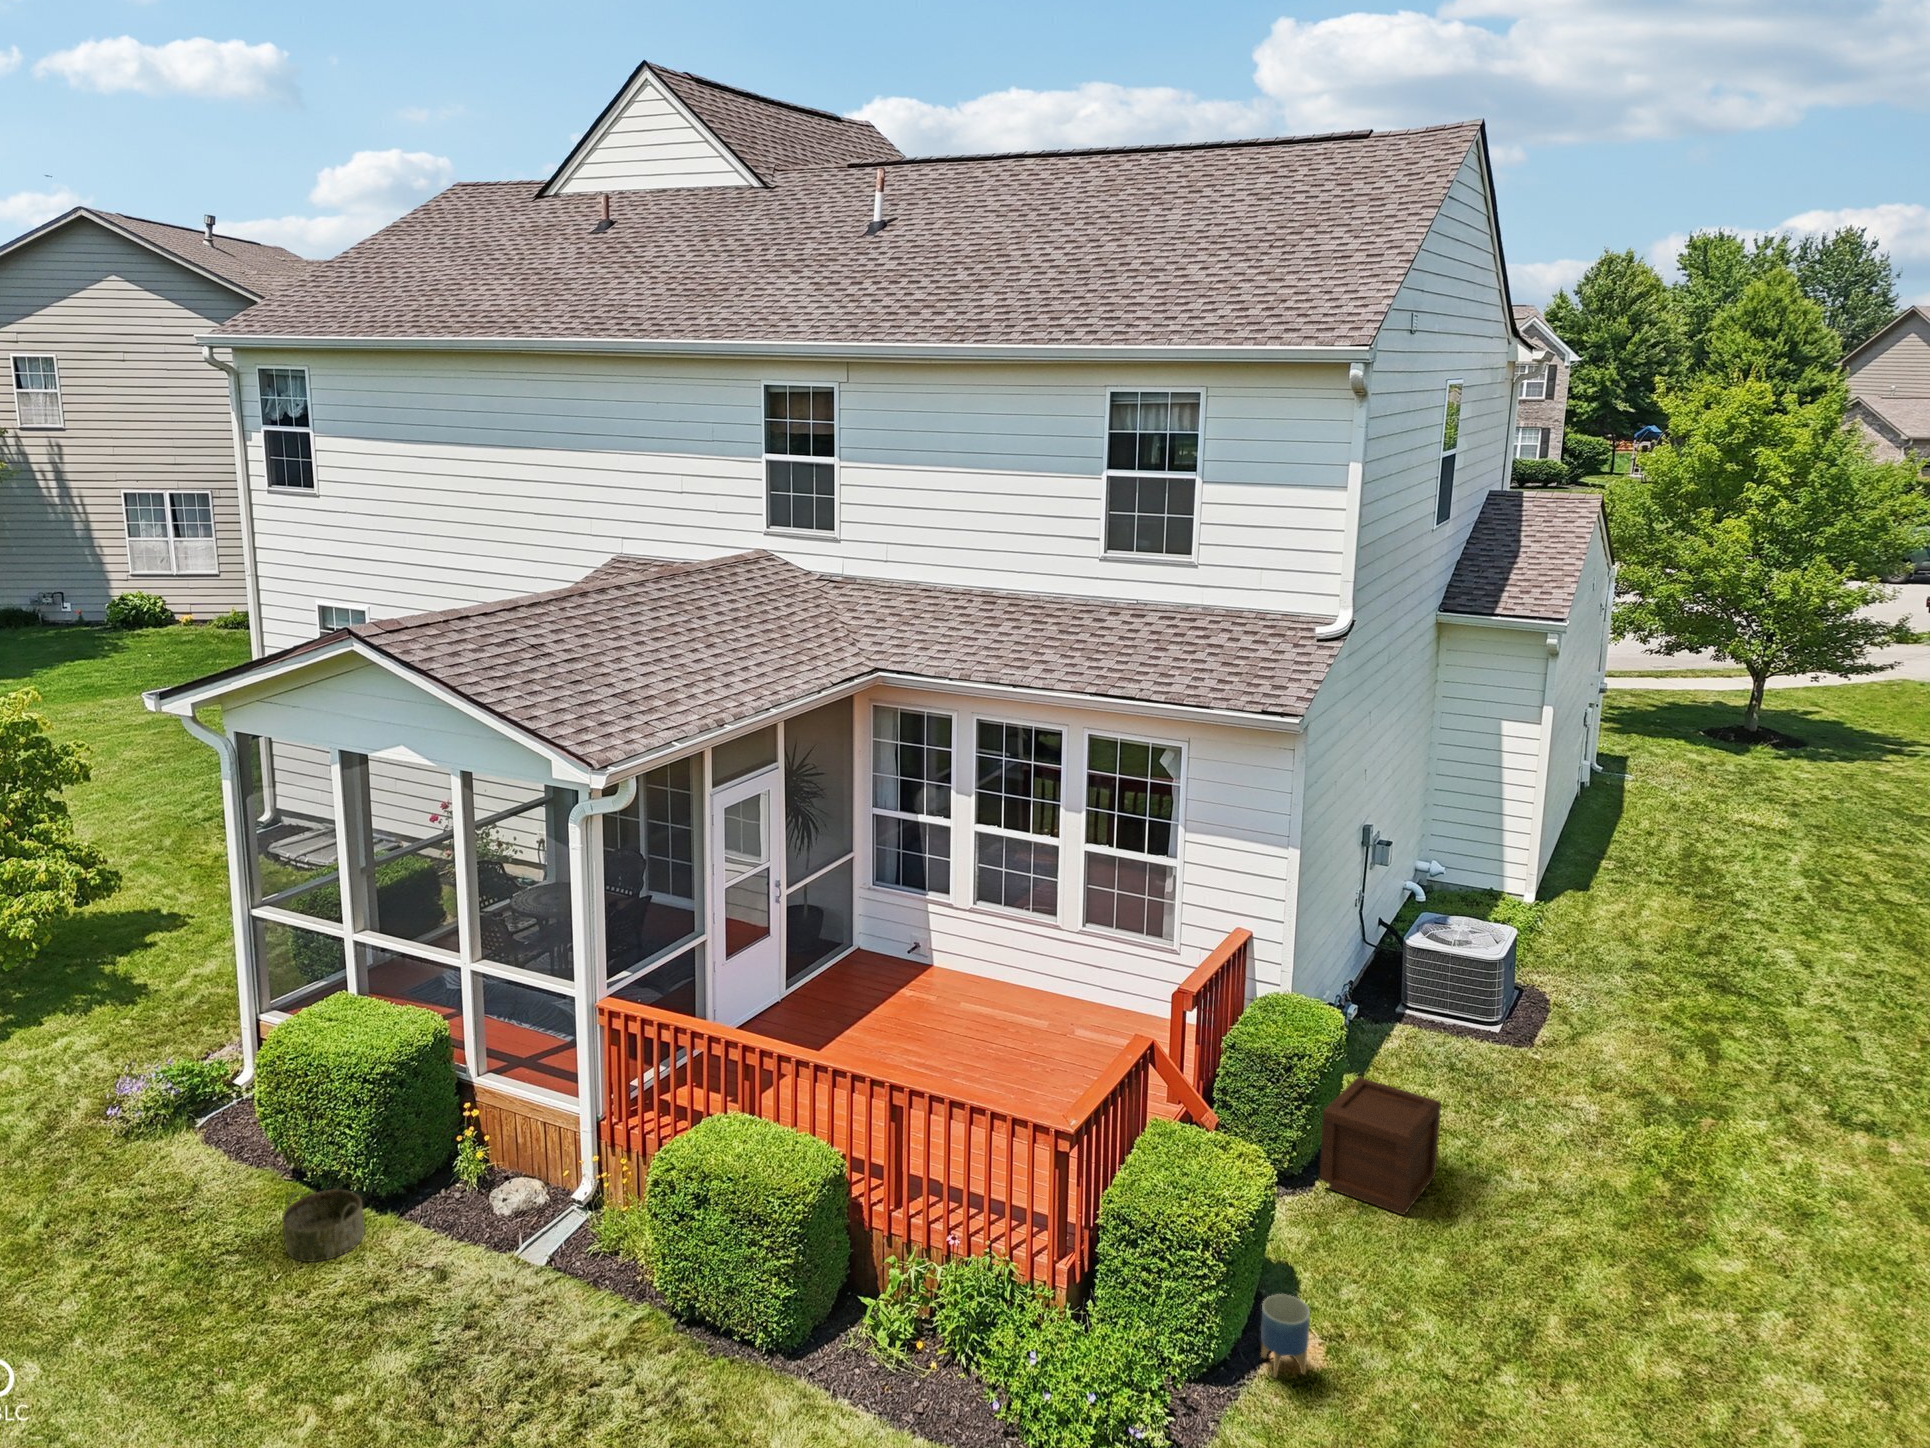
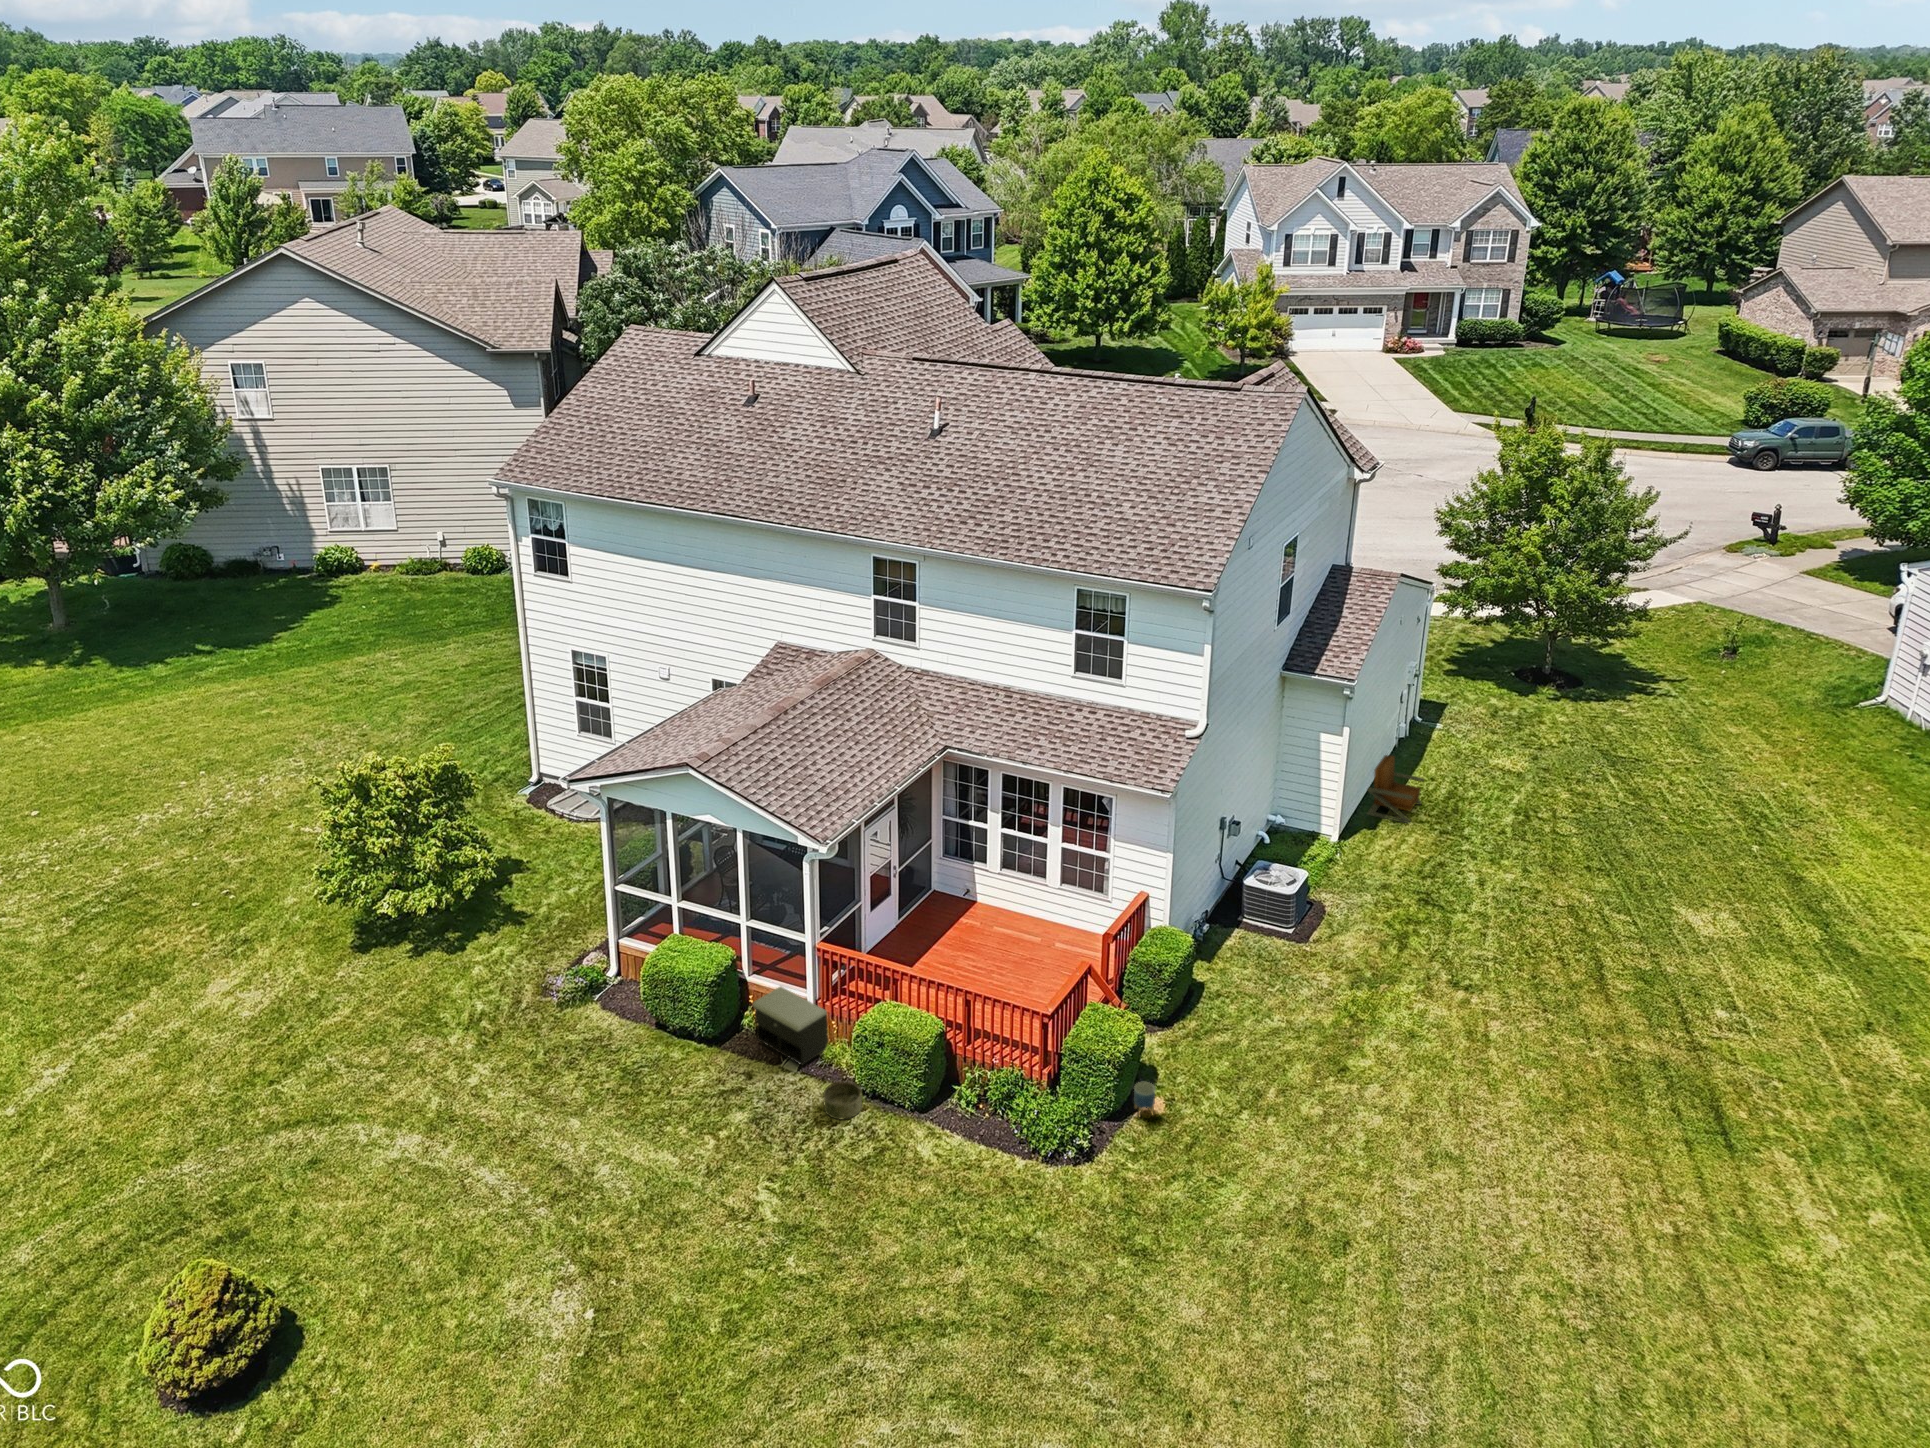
lounge chair: none [1563,780,1650,882] -> present [1367,755,1424,823]
wooden crate: present [1320,1077,1441,1215] -> none [1176,971,1237,1041]
storage bench: none [467,1091,618,1253] -> present [753,987,829,1065]
basket: present [282,1189,365,1262] -> present [823,1082,862,1120]

